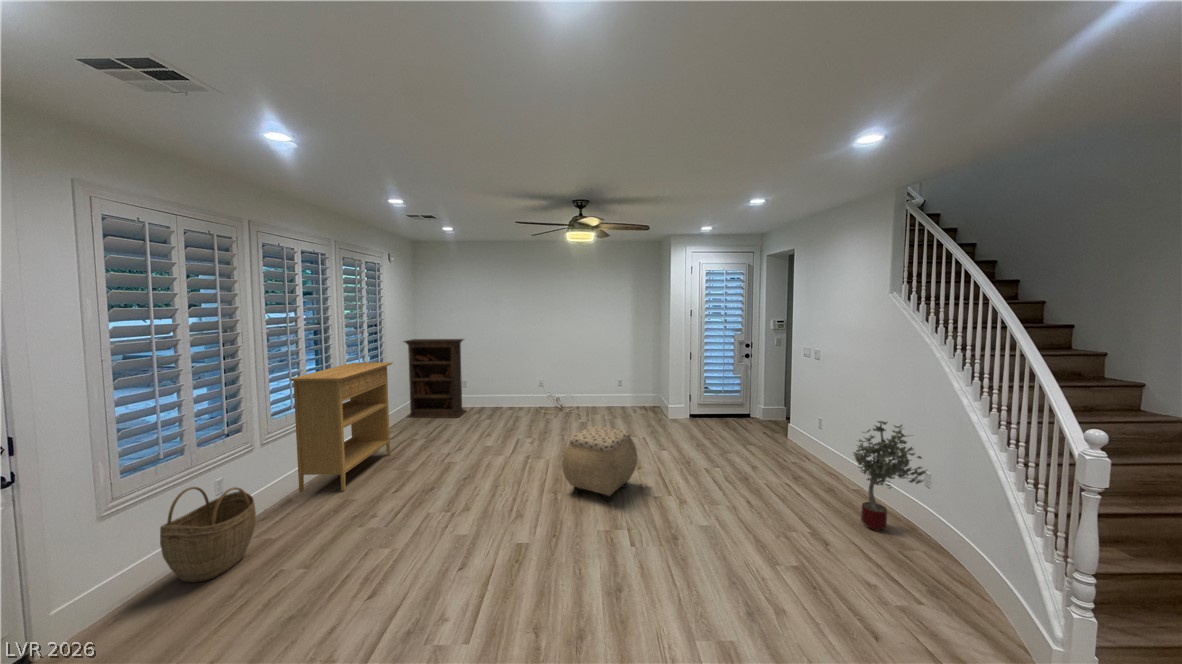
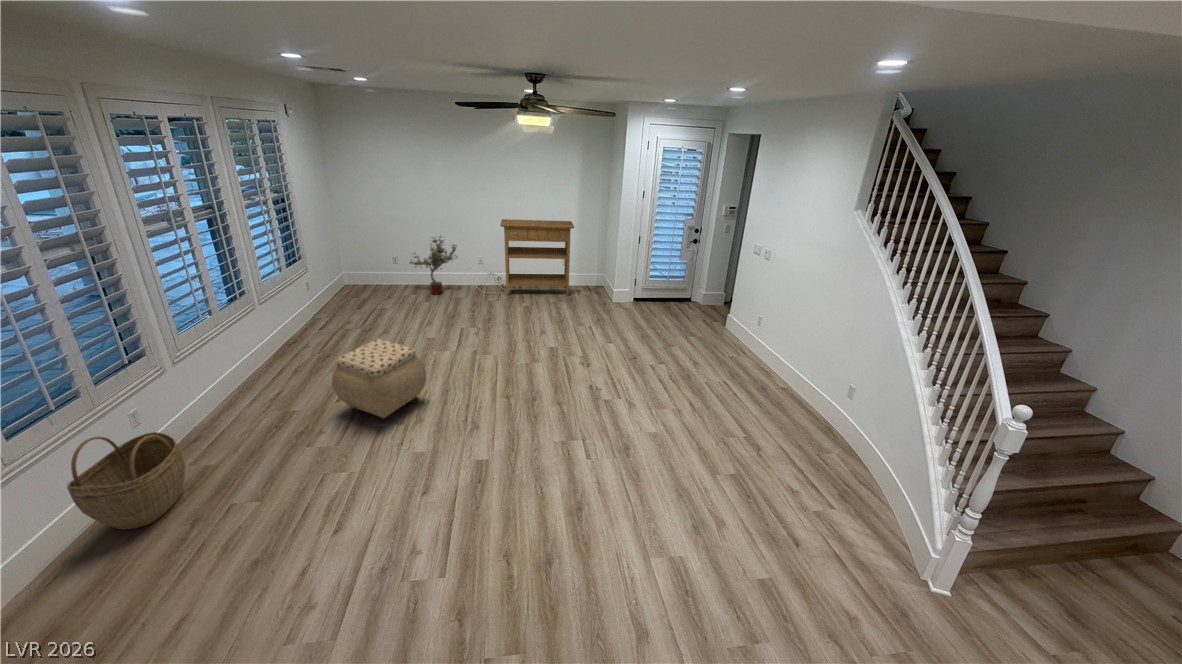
bookcase: present [404,339,466,418] -> none [309,209,399,301]
console table: present [290,362,393,492] -> present [500,219,574,296]
potted tree: present [853,421,926,530] -> present [410,236,457,294]
ottoman: present [562,426,637,501] -> present [332,339,426,423]

